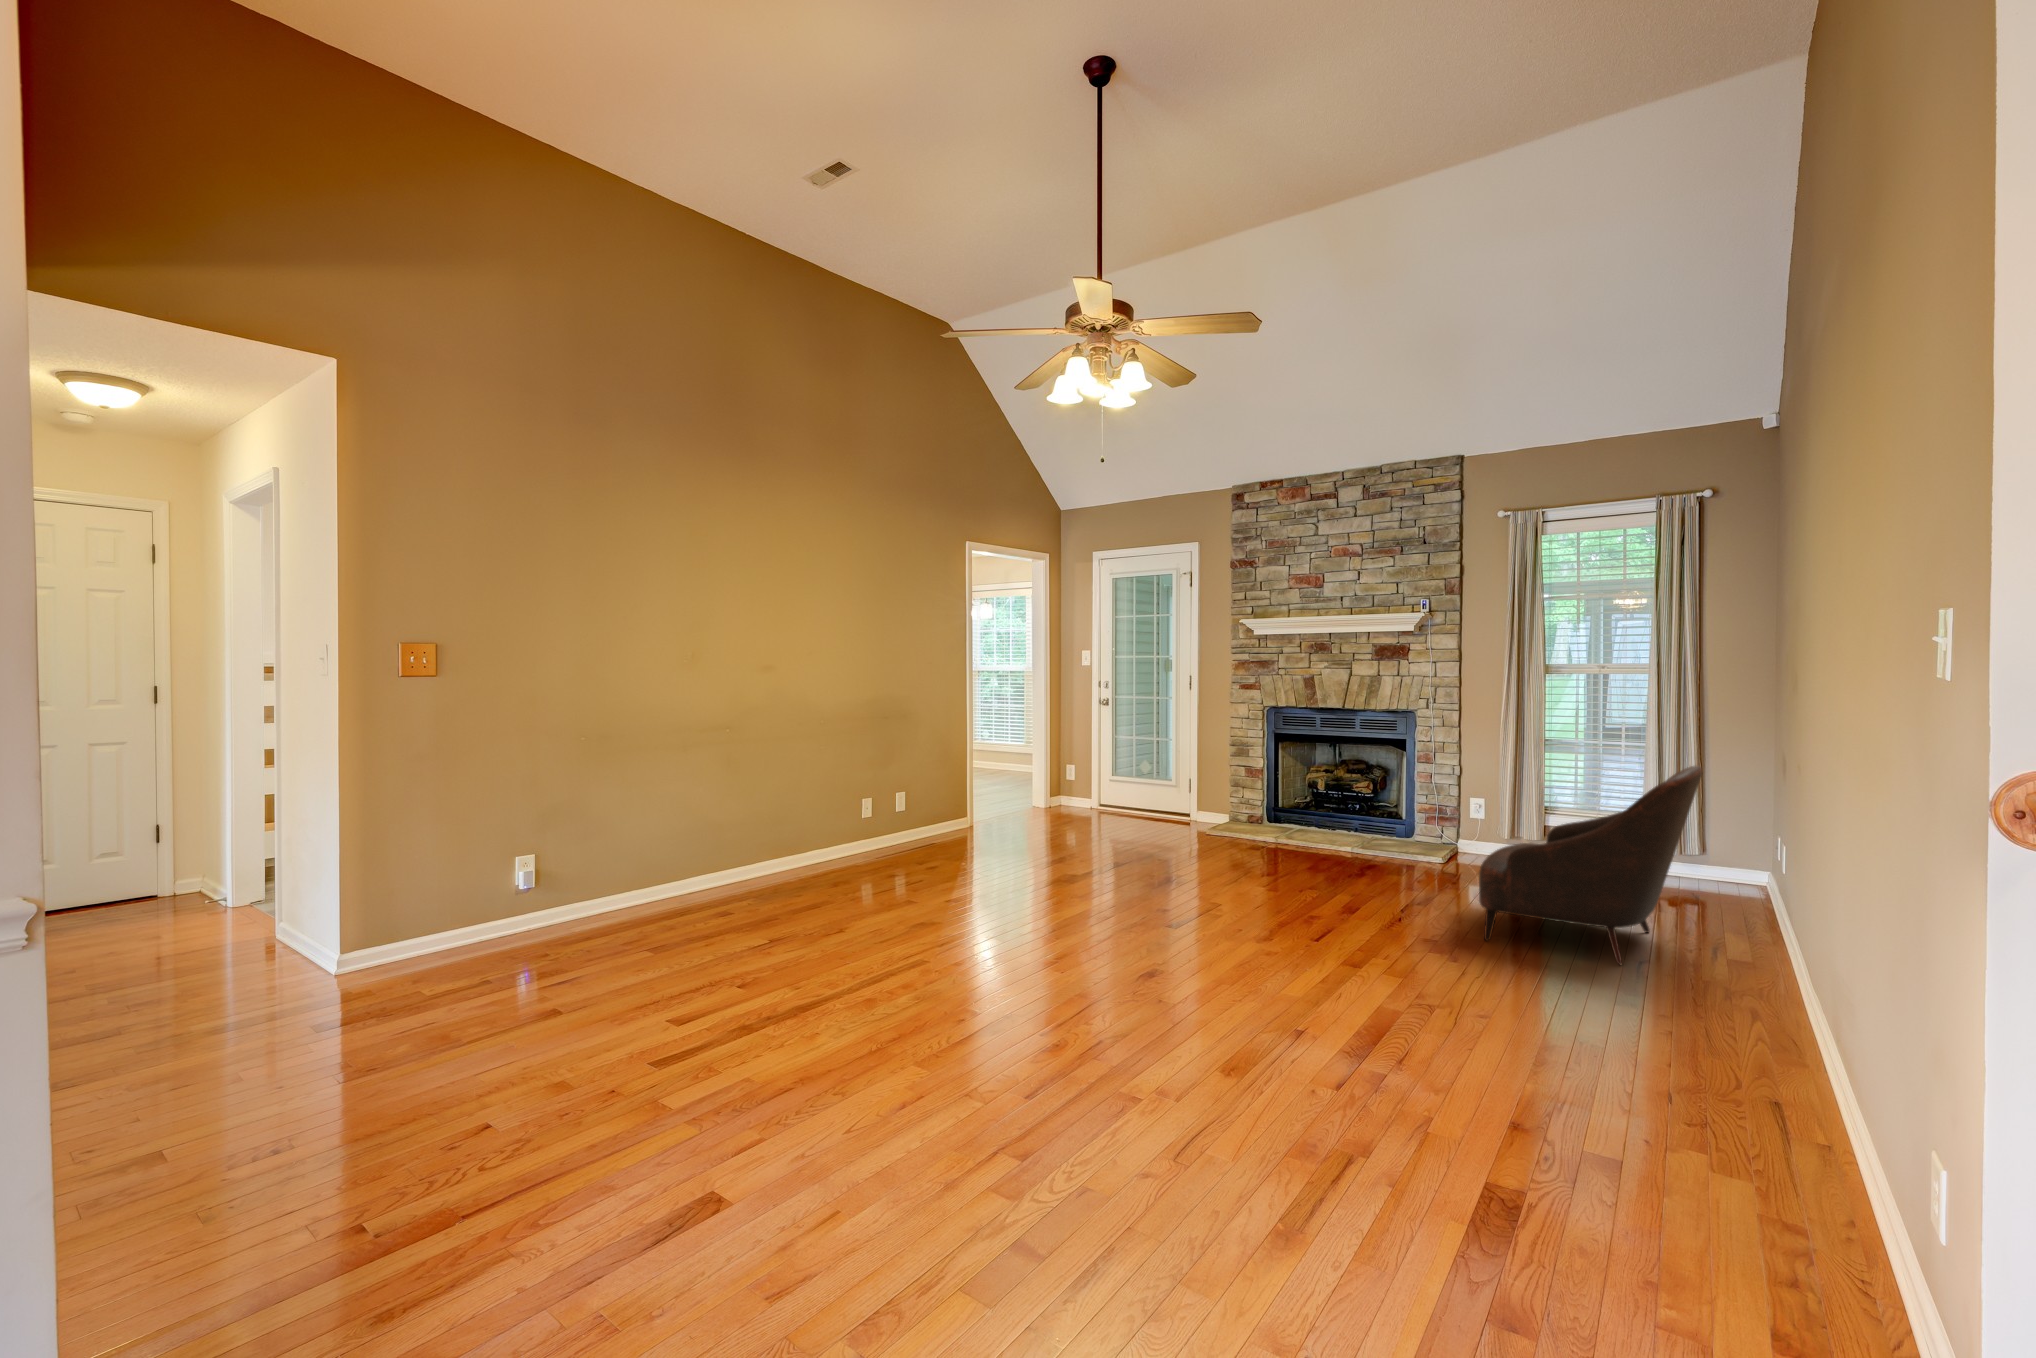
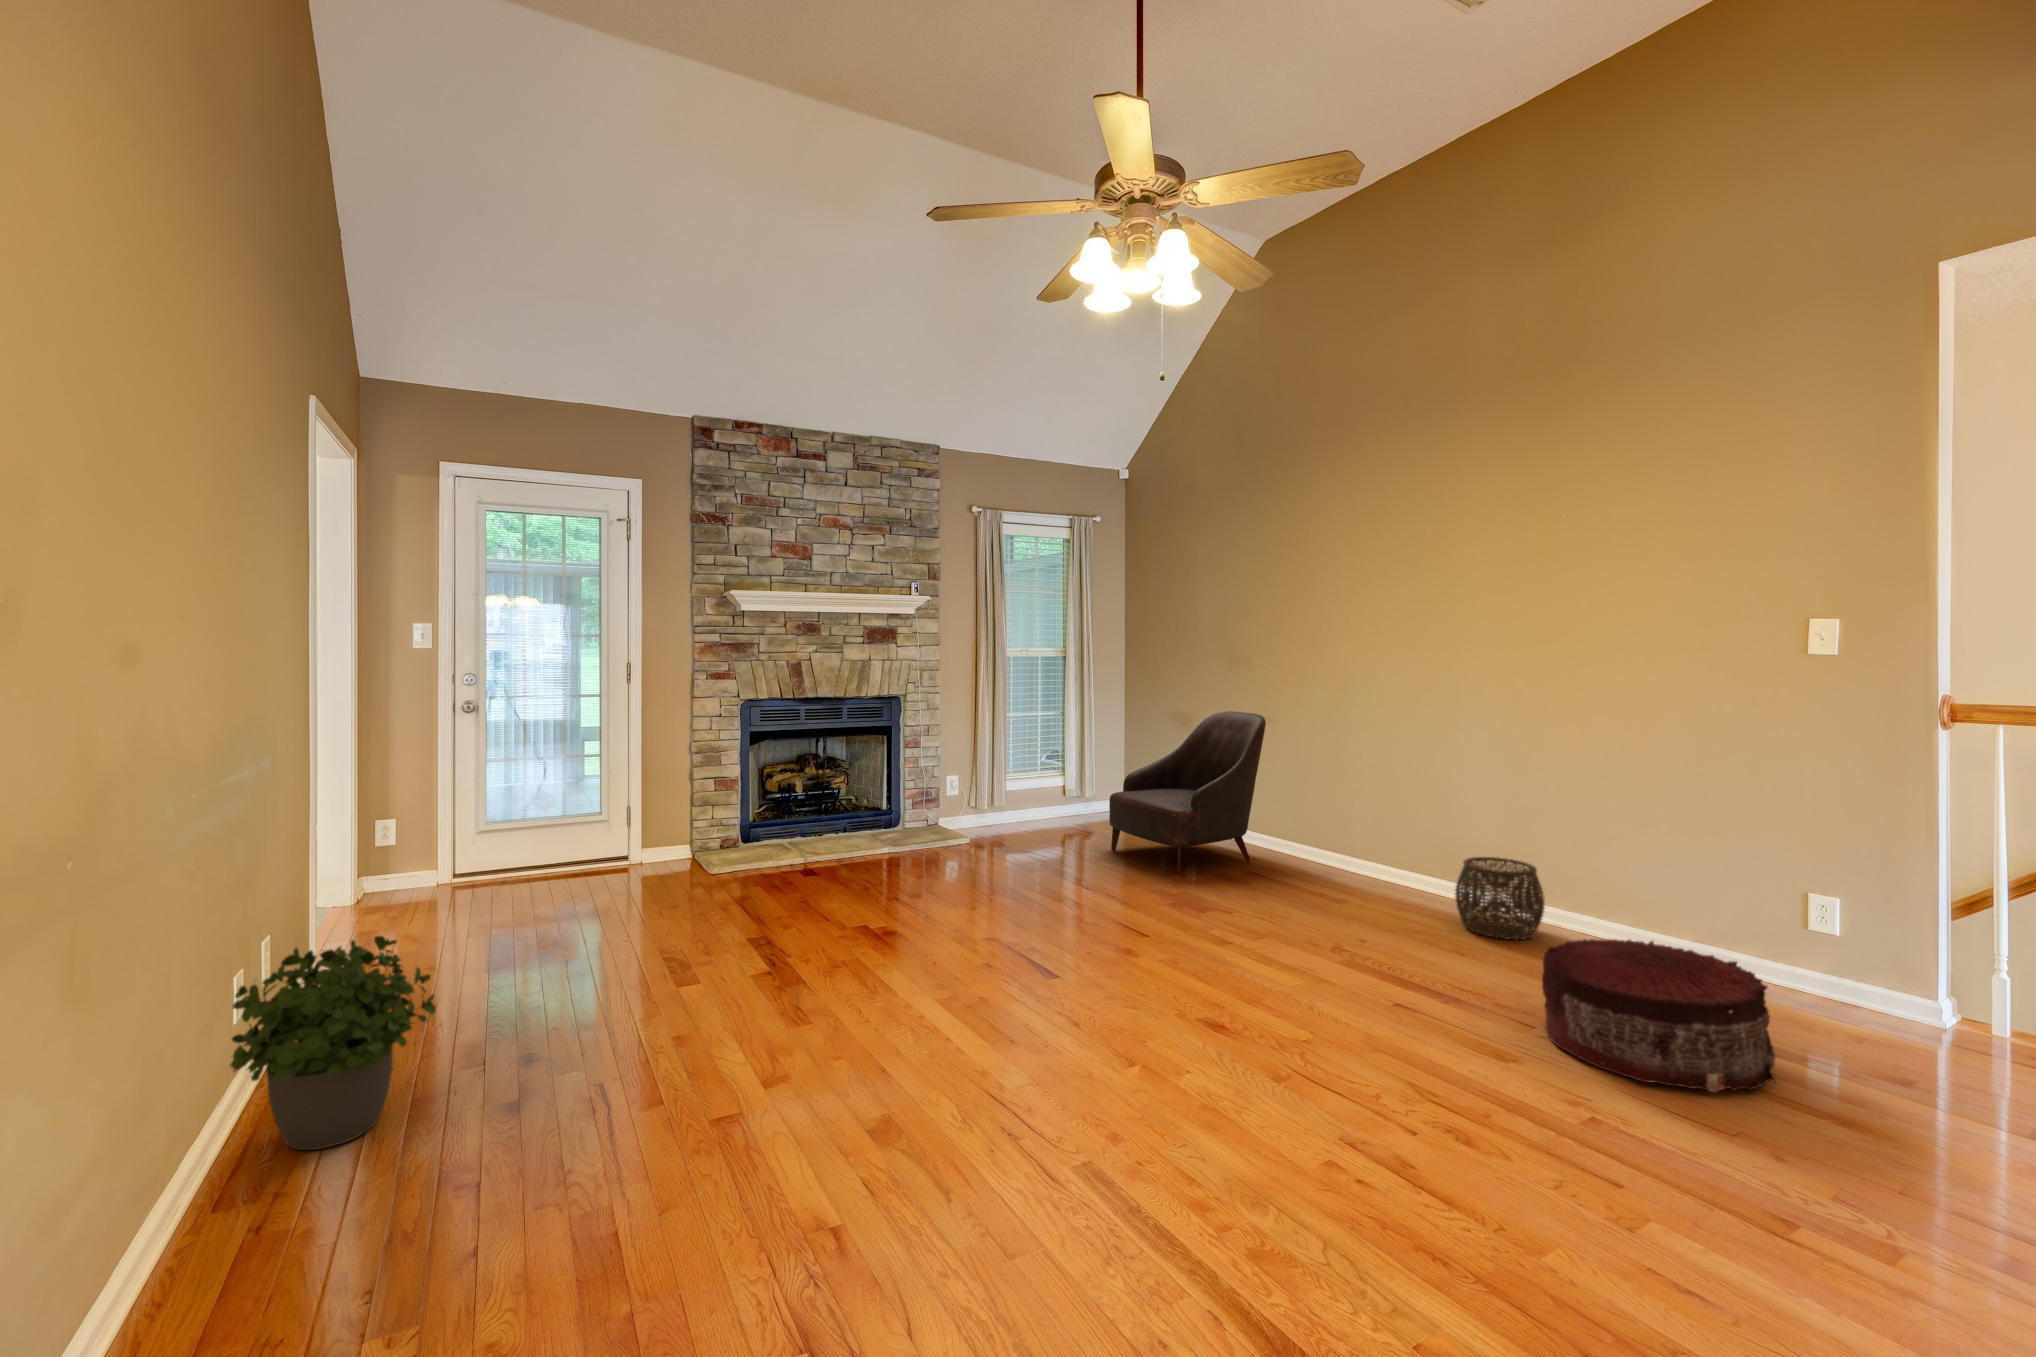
potted plant: none [830,791,892,867] -> present [230,936,436,1150]
woven basket: none [1503,990,1633,1121] -> present [1455,857,1545,940]
pouf: none [1120,1017,1322,1188] -> present [1542,939,1775,1092]

